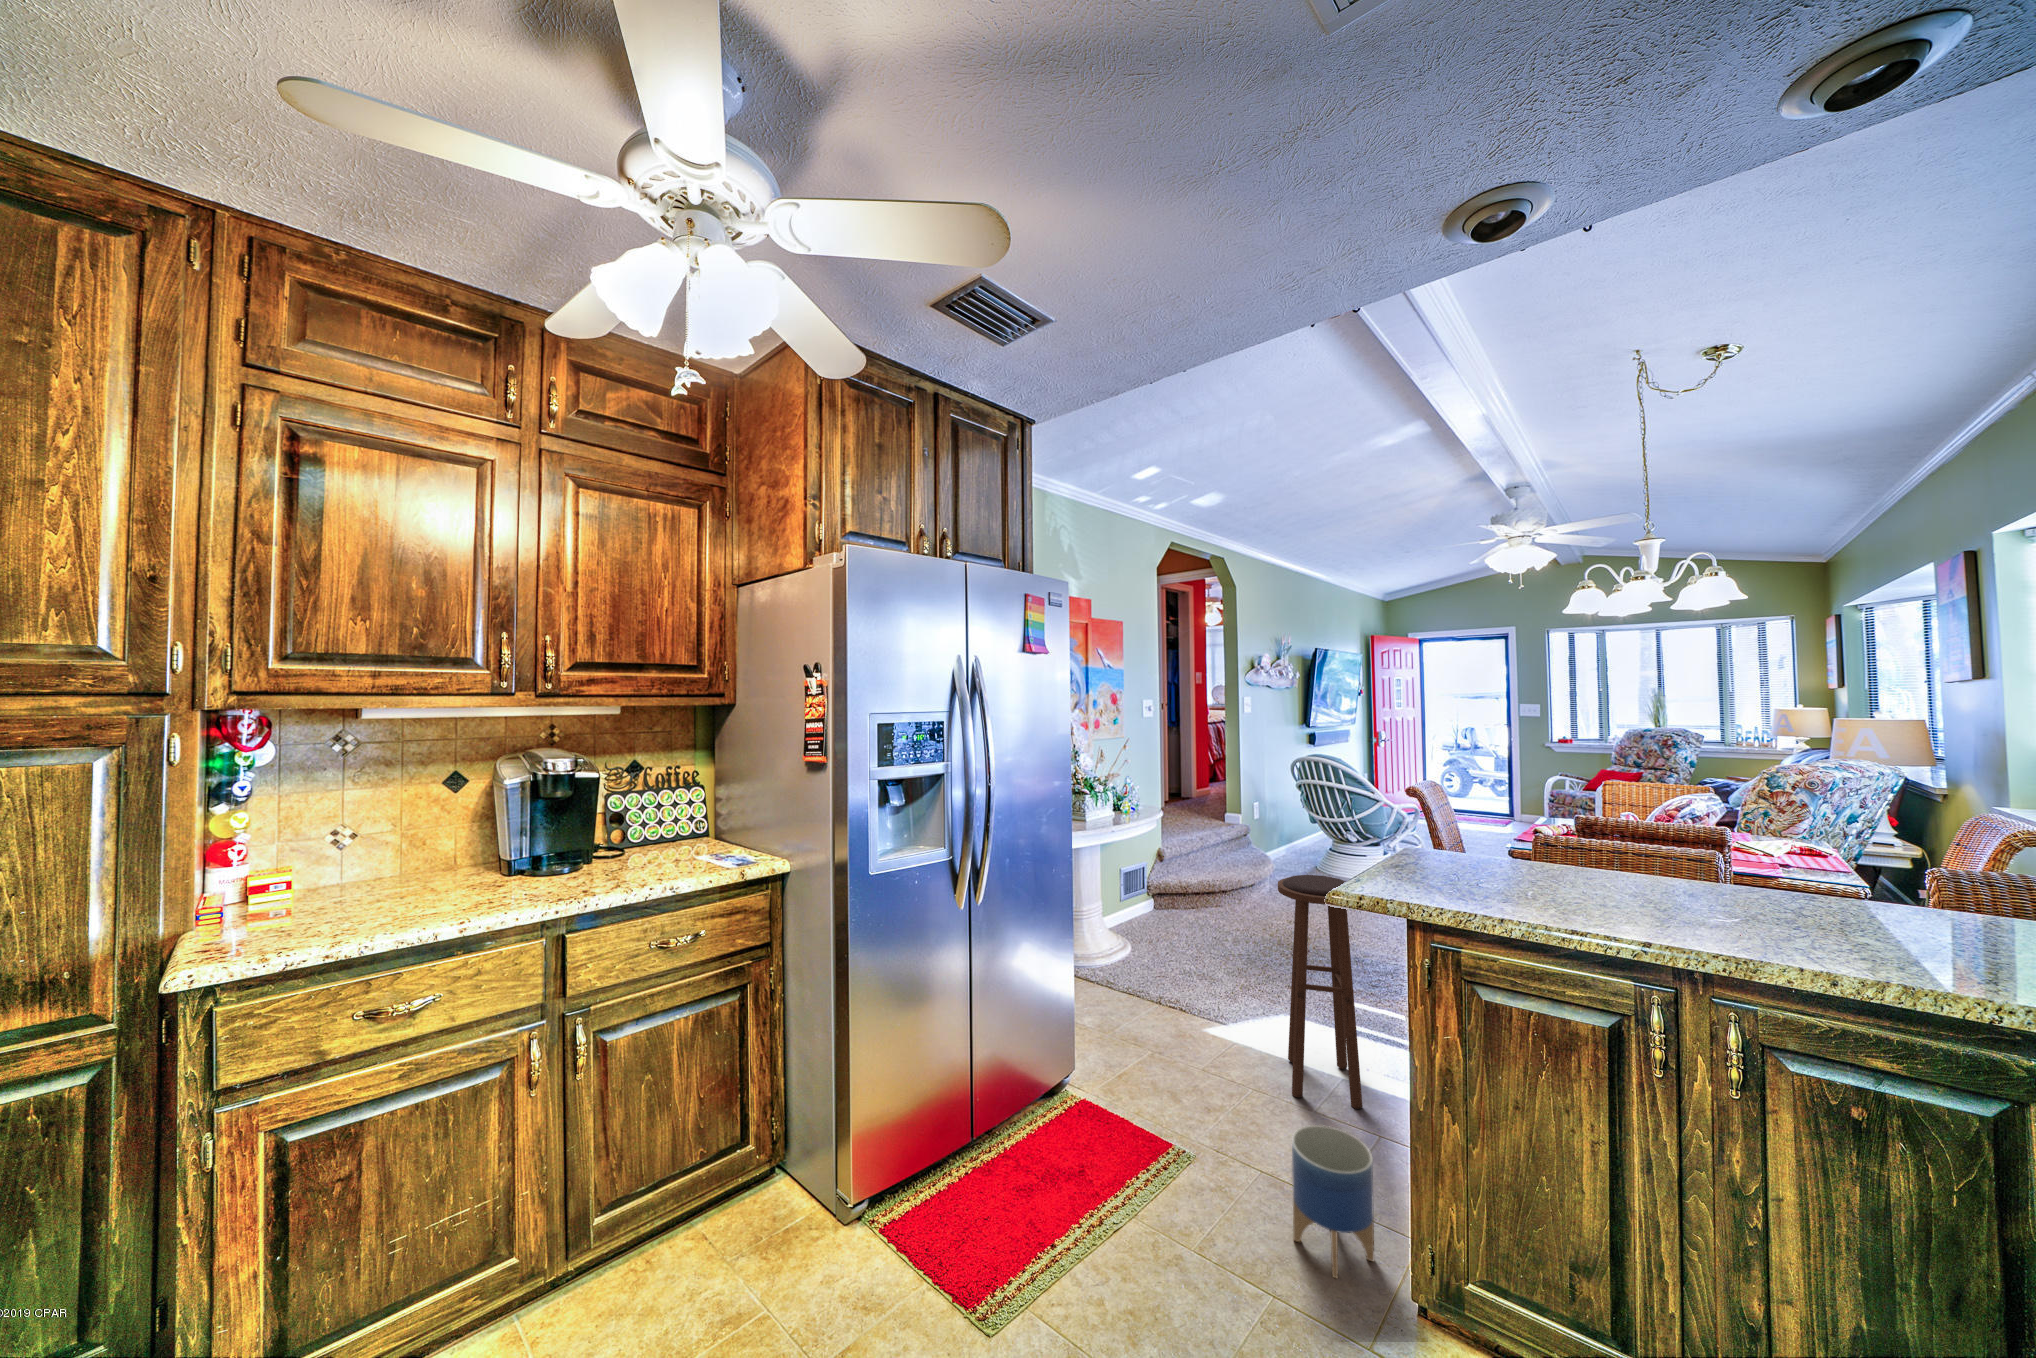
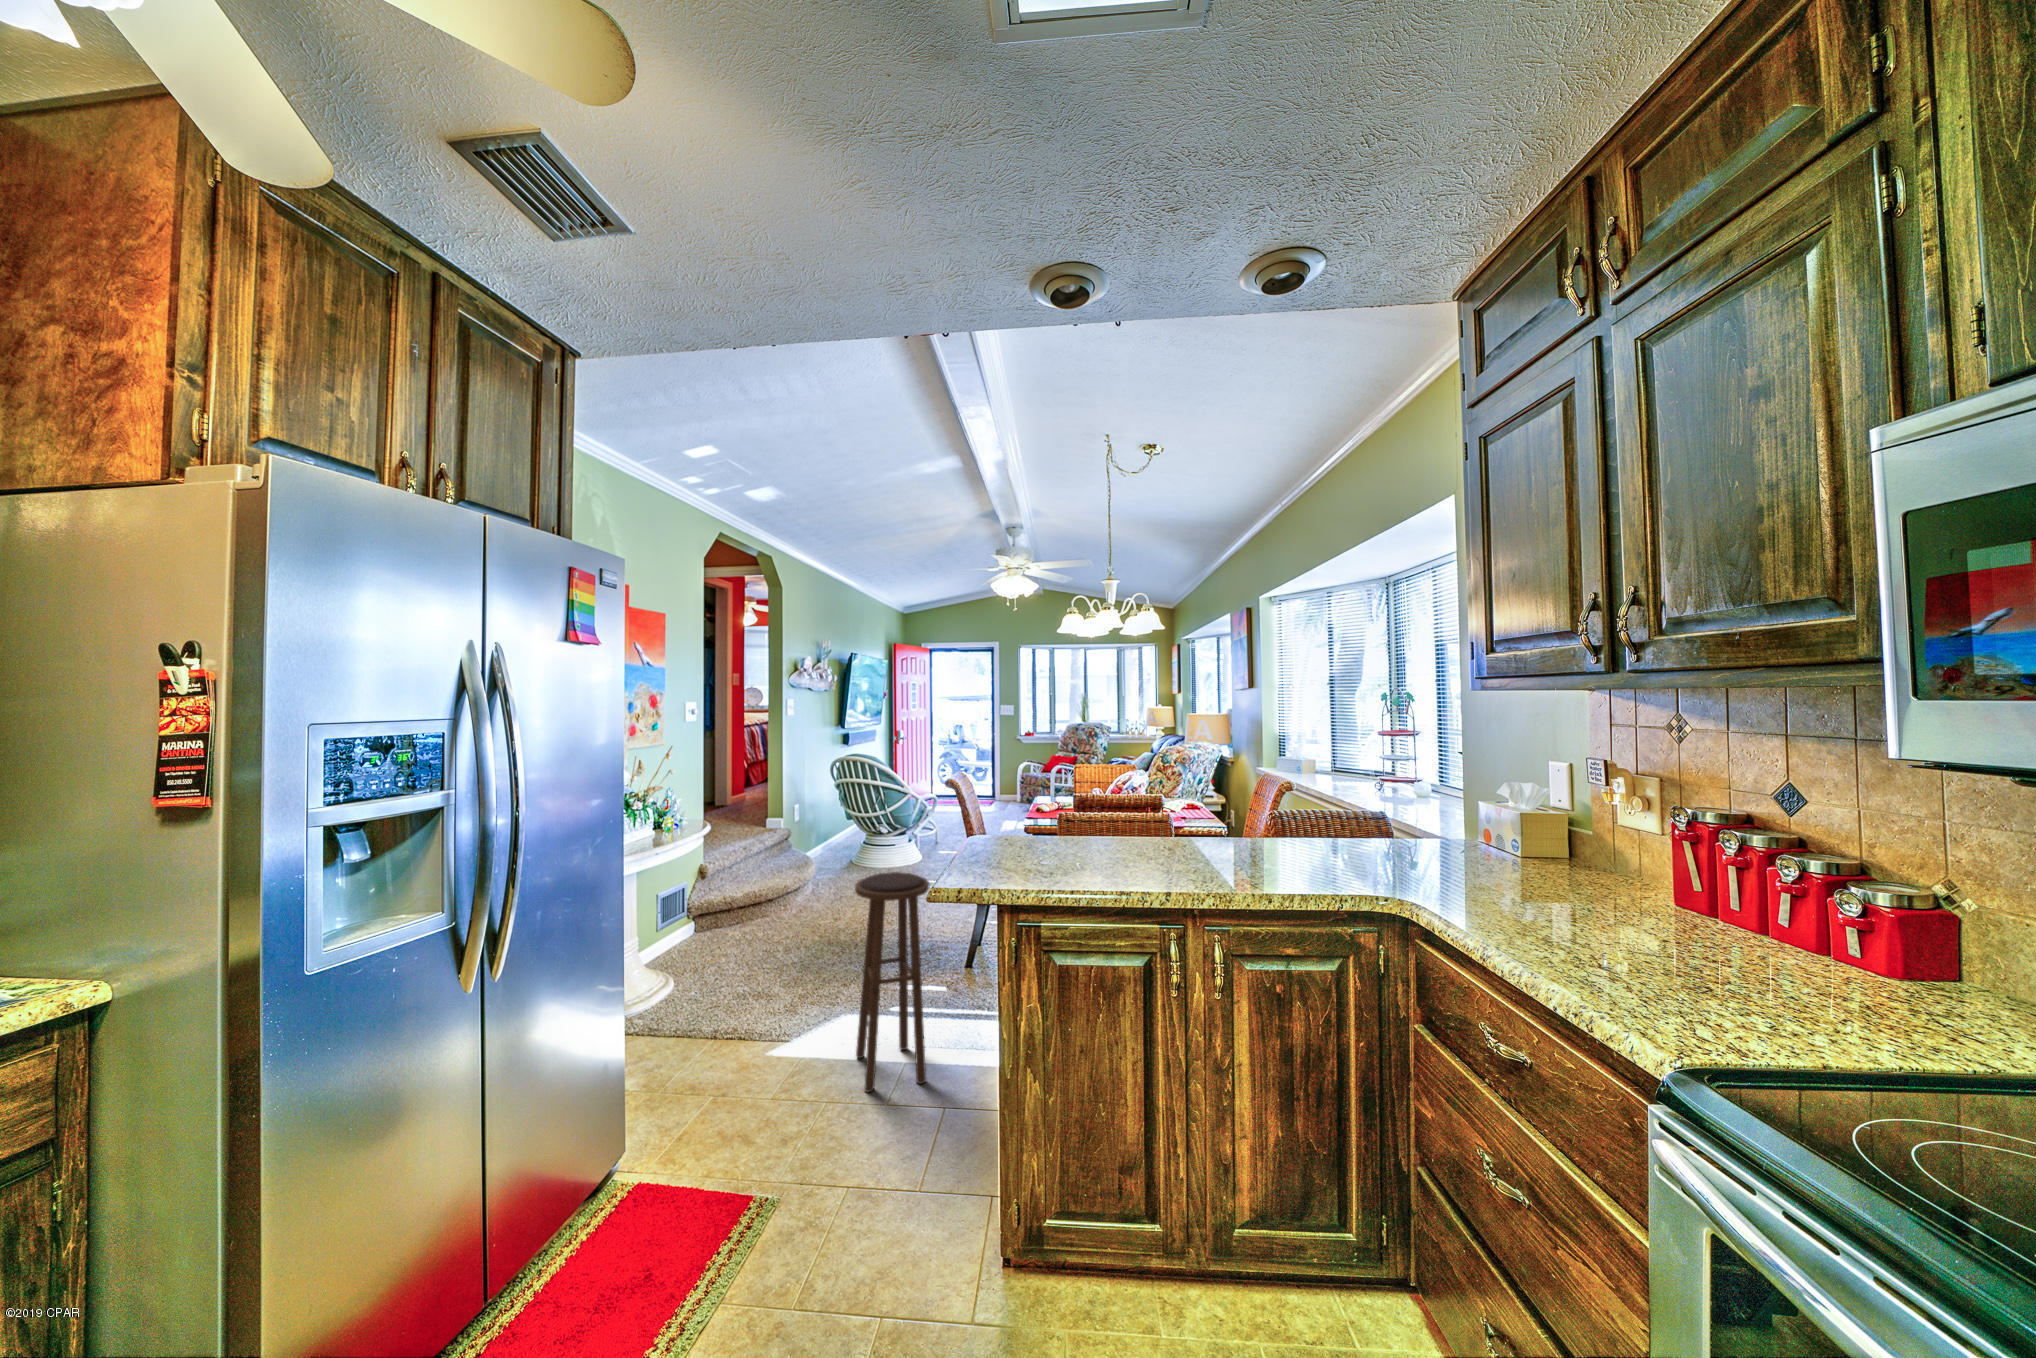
planter: present [1292,1125,1374,1279] -> none [888,1112,960,1258]

